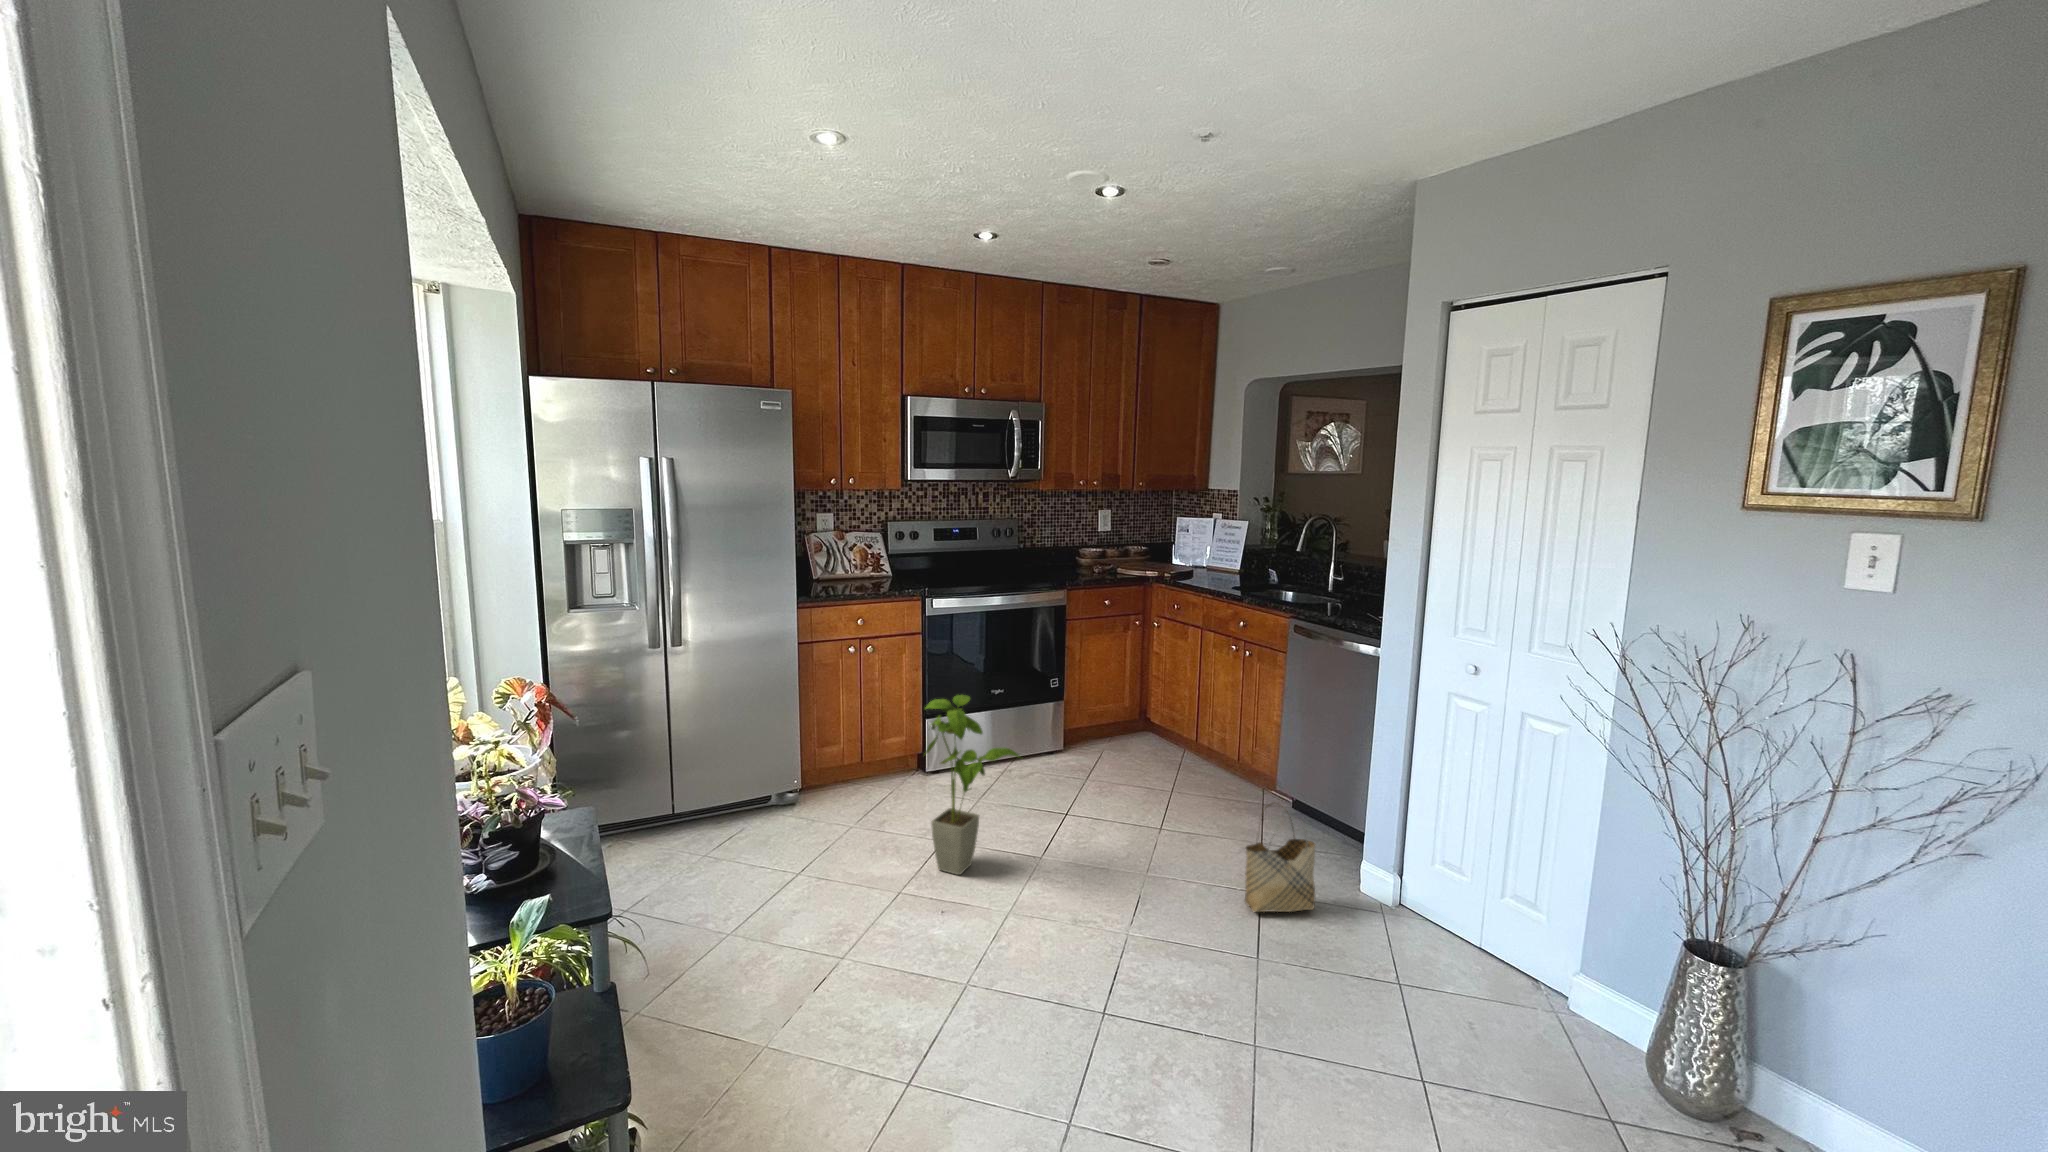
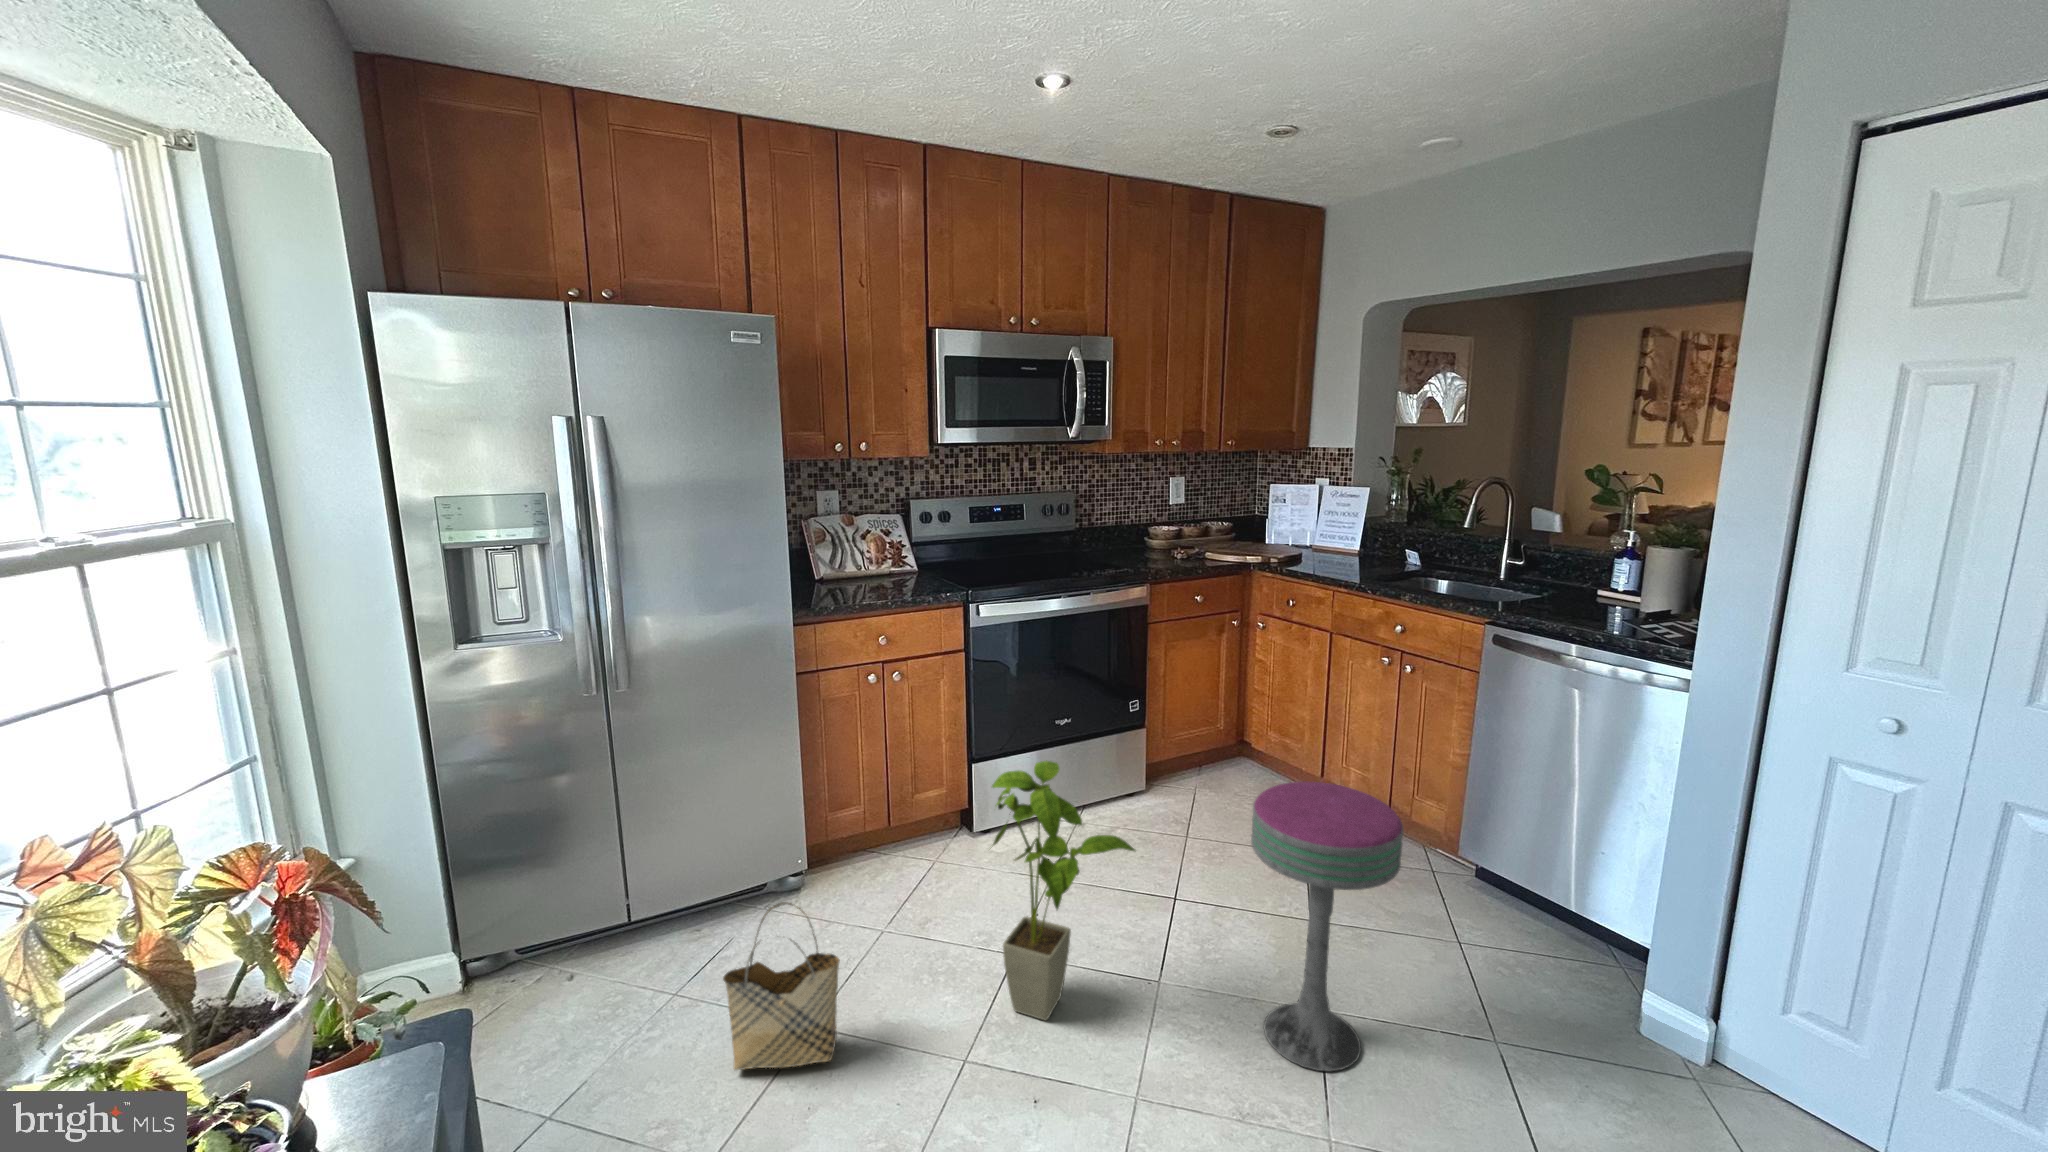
bar stool: none [1096,715,1191,904] -> present [1251,781,1403,1072]
woven basket: present [1245,803,1315,912] -> present [723,902,840,1070]

